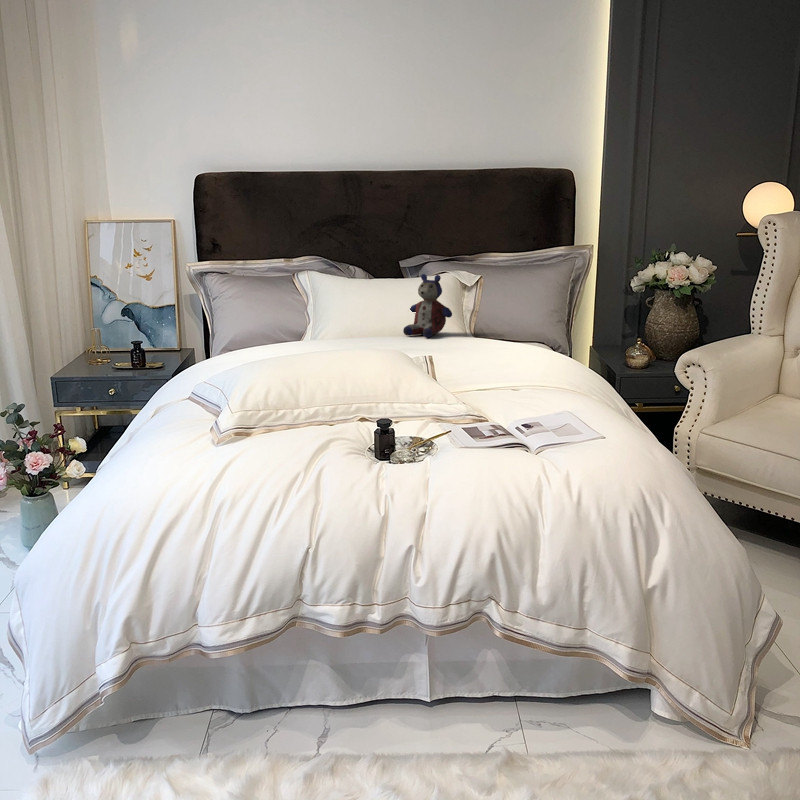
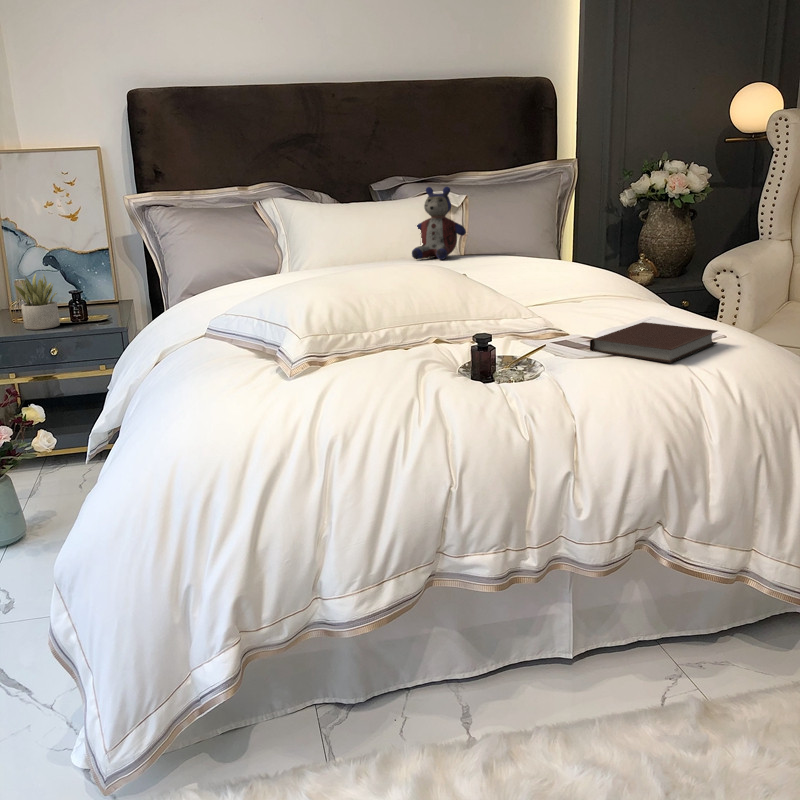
succulent plant: none [90,325,123,371] -> present [15,274,60,329]
notebook: none [478,417,594,459] -> present [590,322,717,363]

